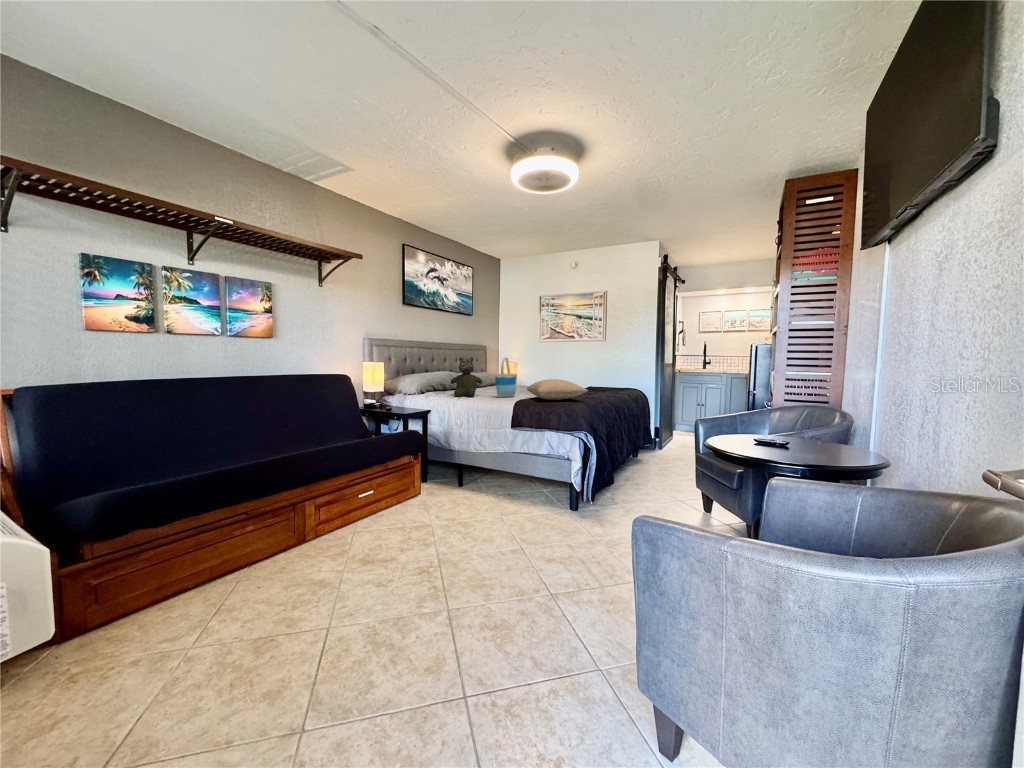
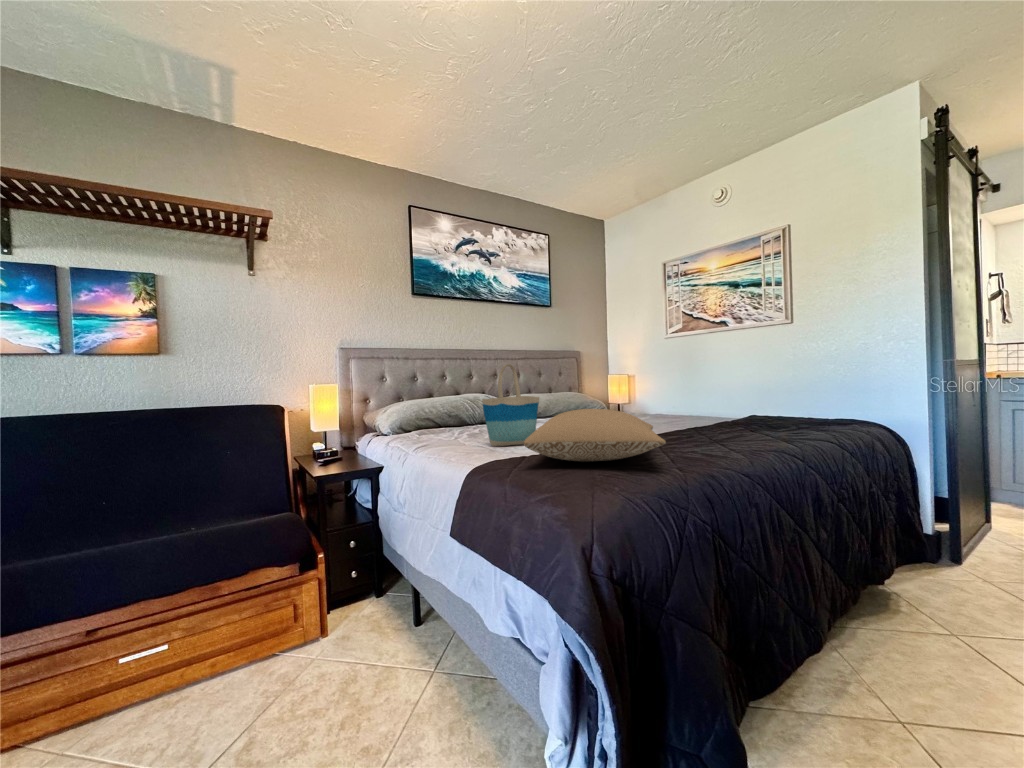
teddy bear: present [451,357,482,397] -> none [420,367,480,443]

